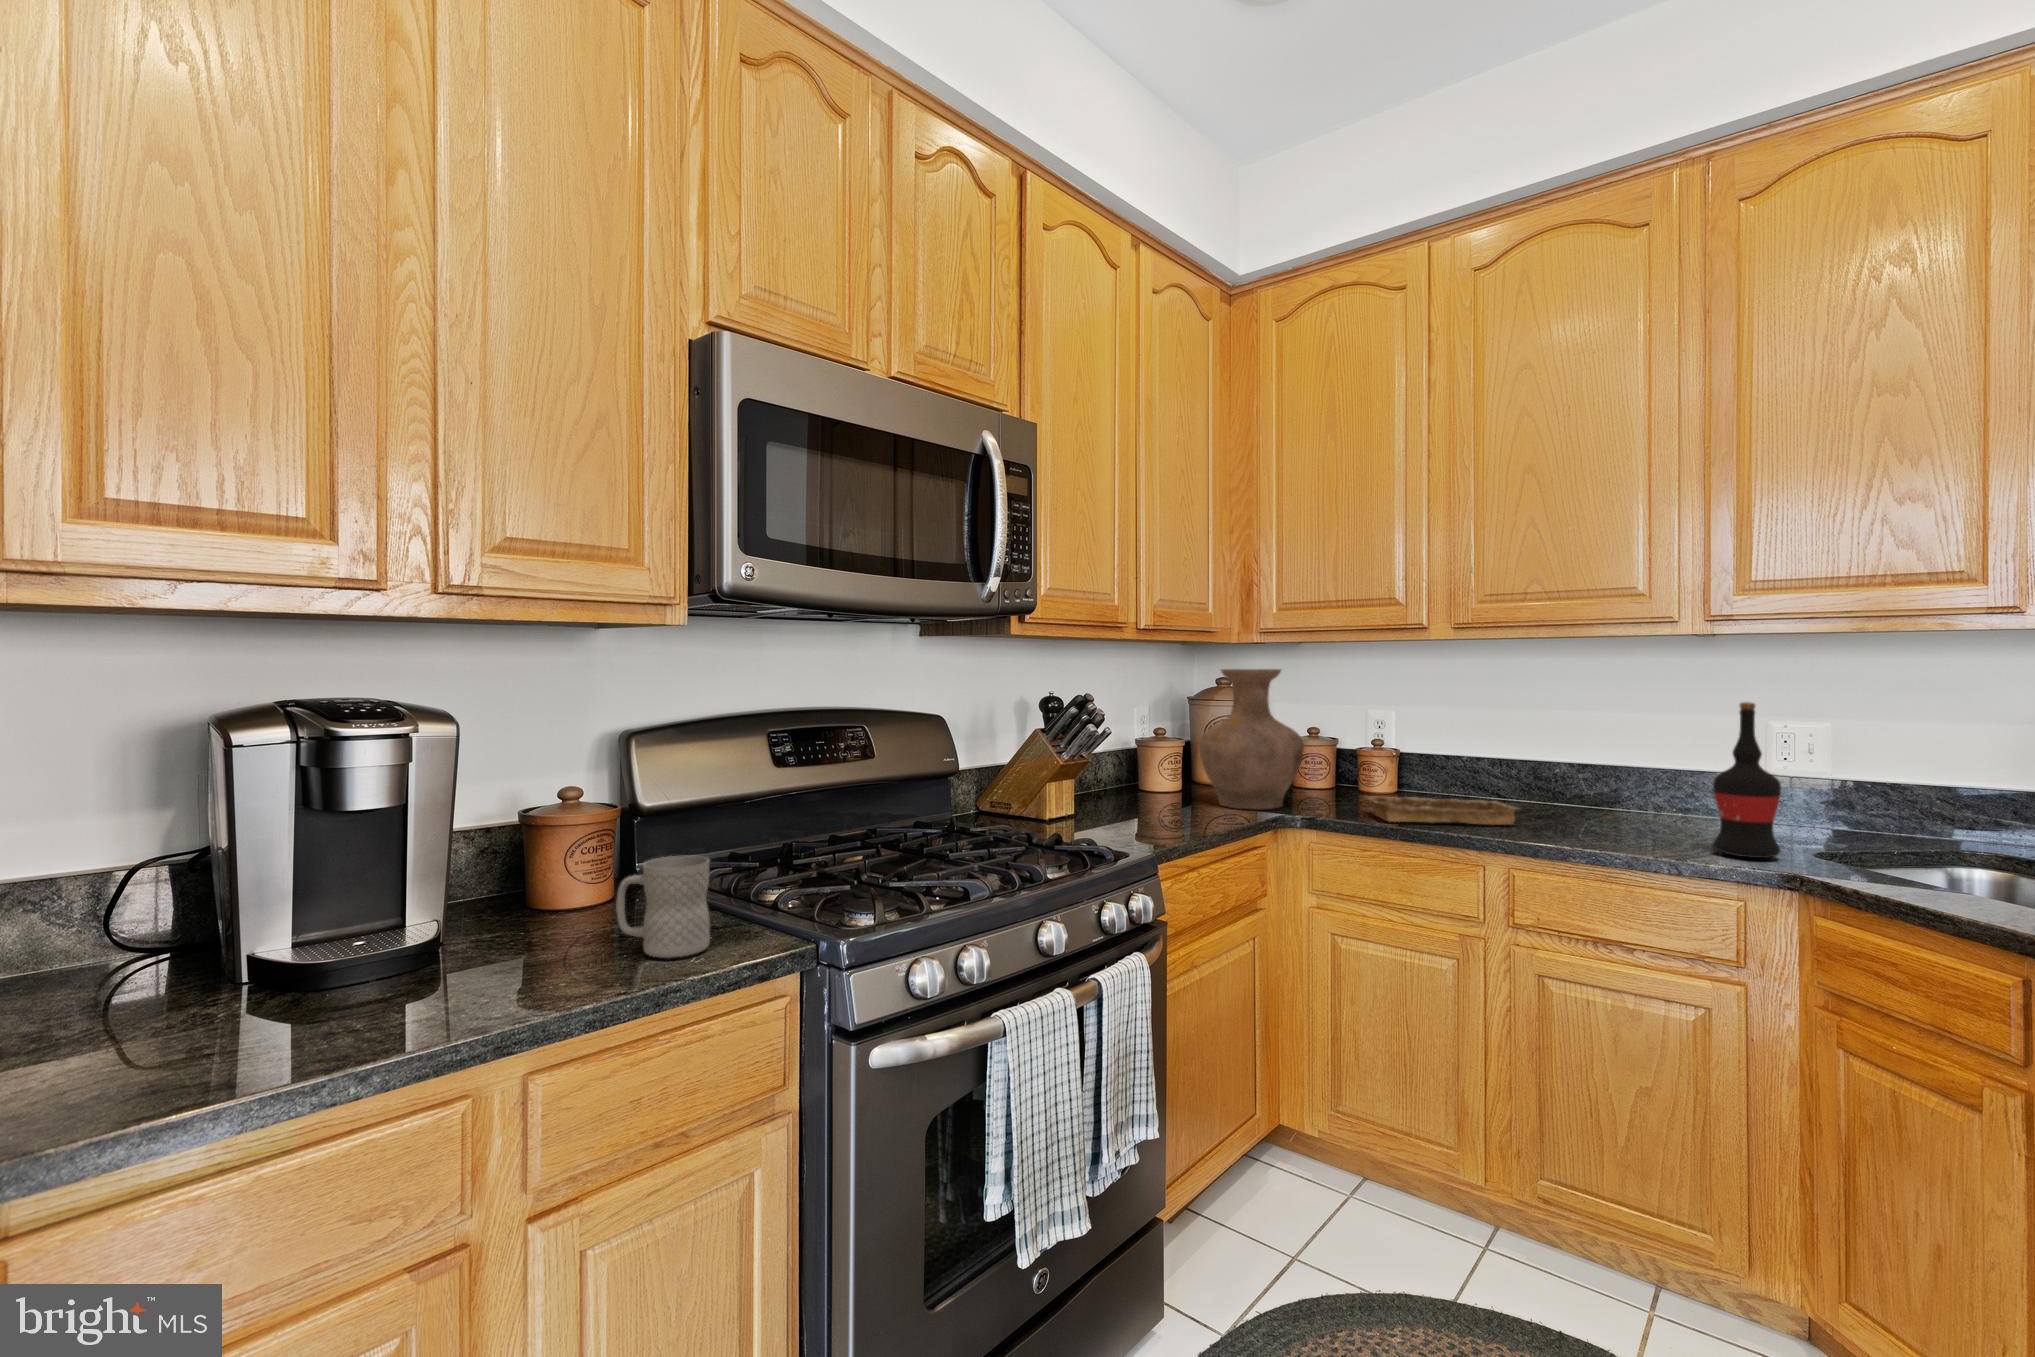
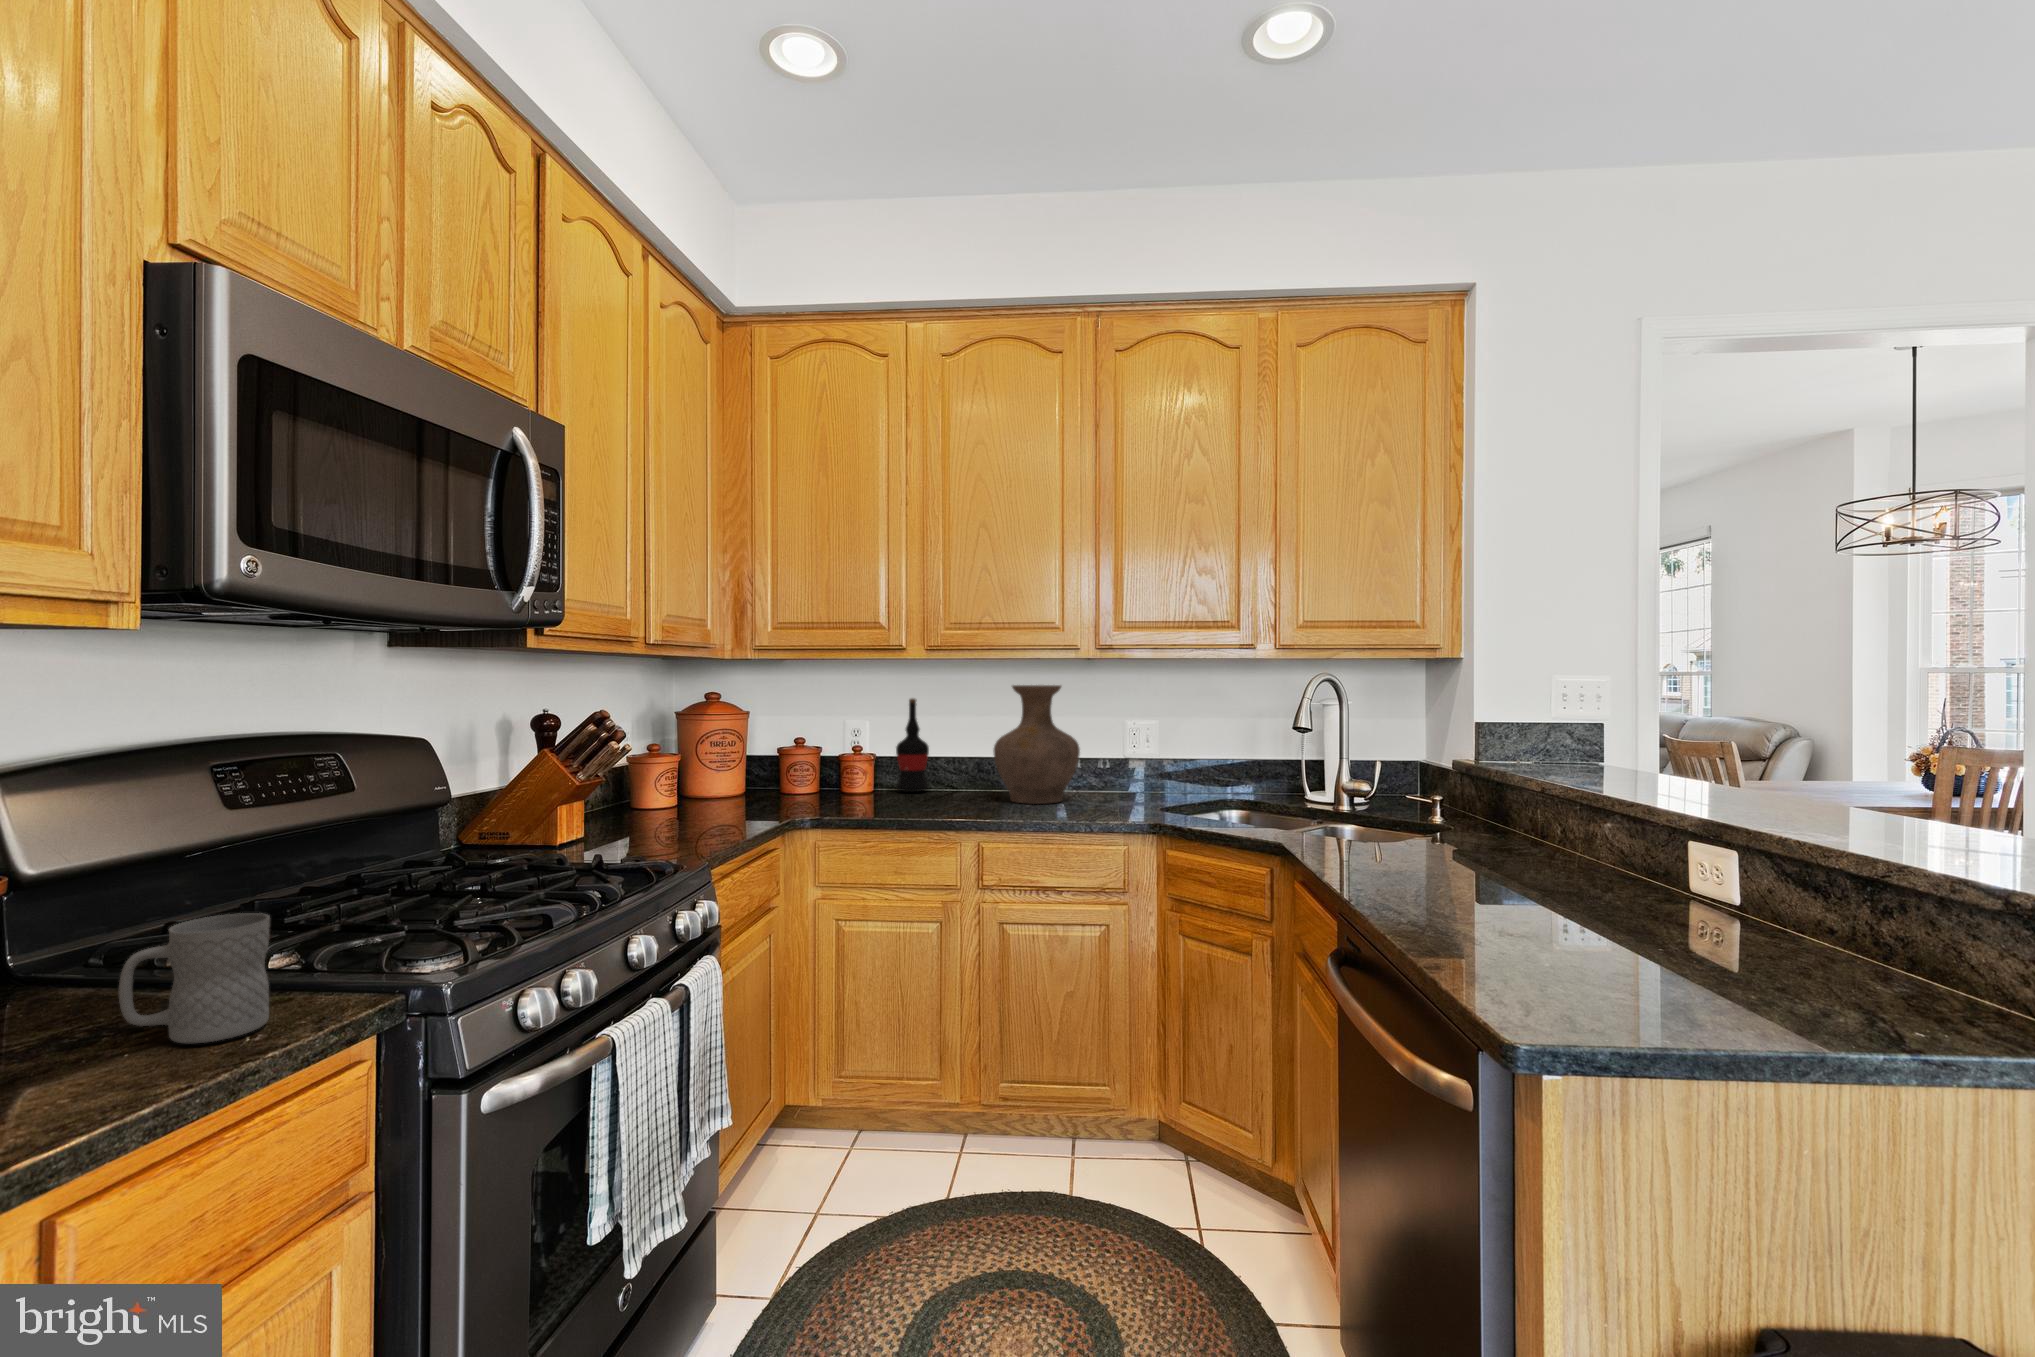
vase: present [1199,669,1304,809] -> present [993,685,1080,804]
wine bottle: present [1713,702,1781,858] -> present [896,698,929,792]
tray: present [1370,797,1517,825] -> none [857,790,979,814]

